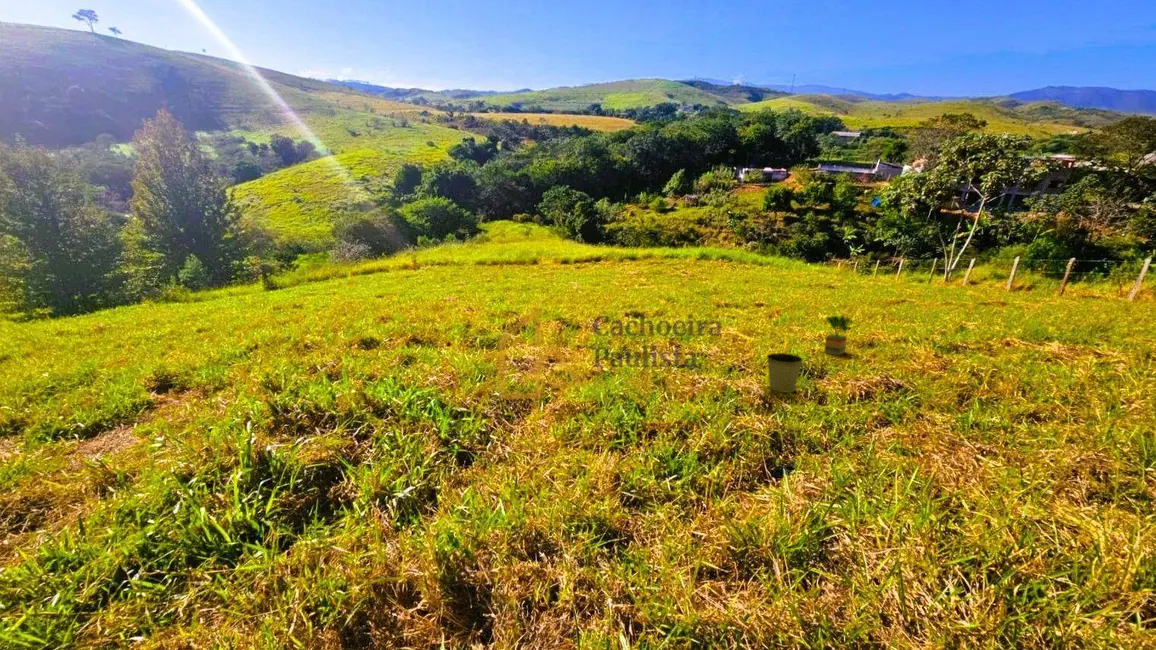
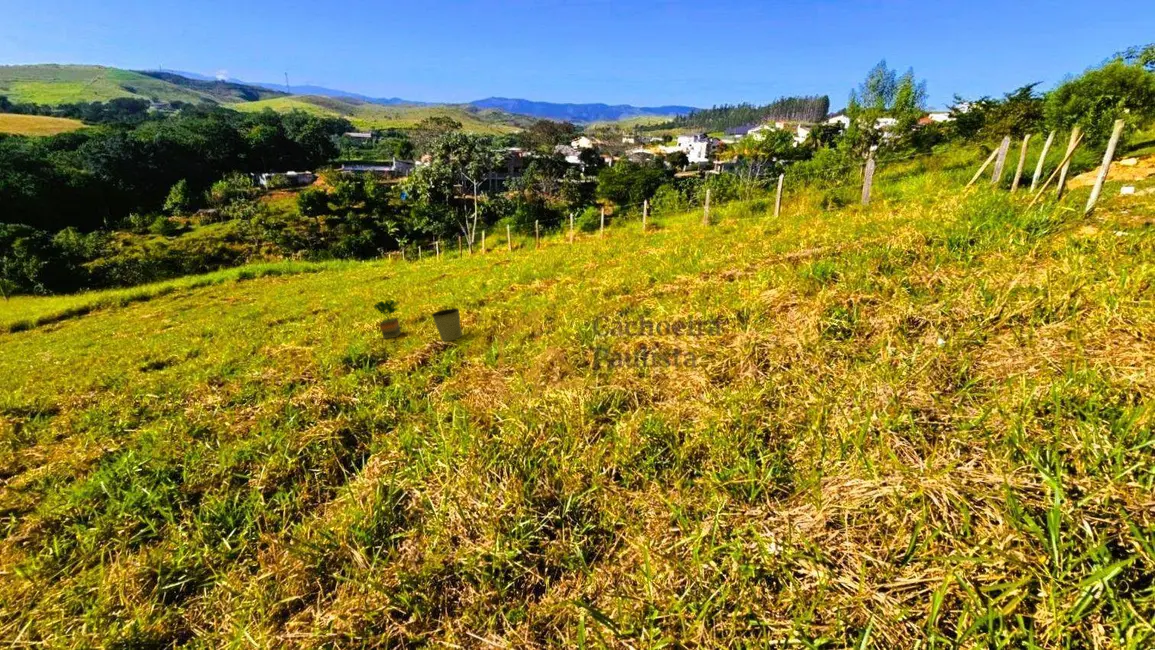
bucket: present [767,353,803,392] -> present [432,308,461,341]

